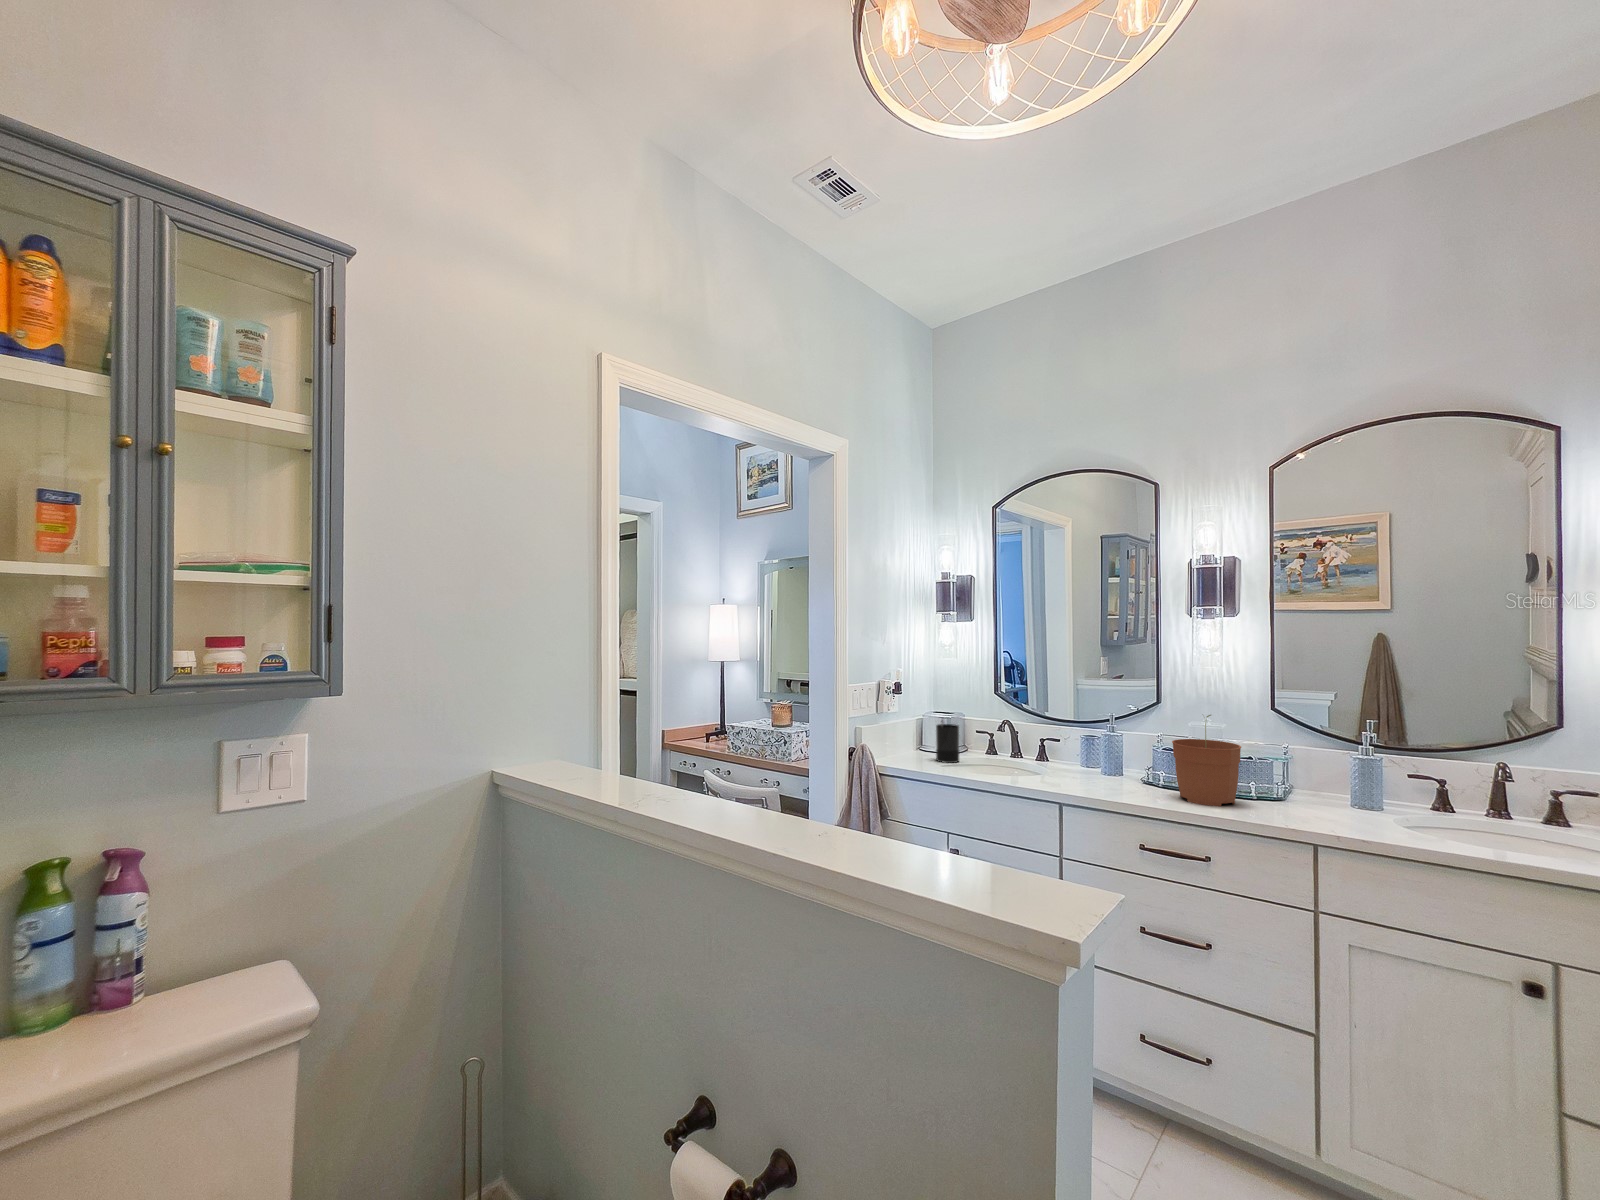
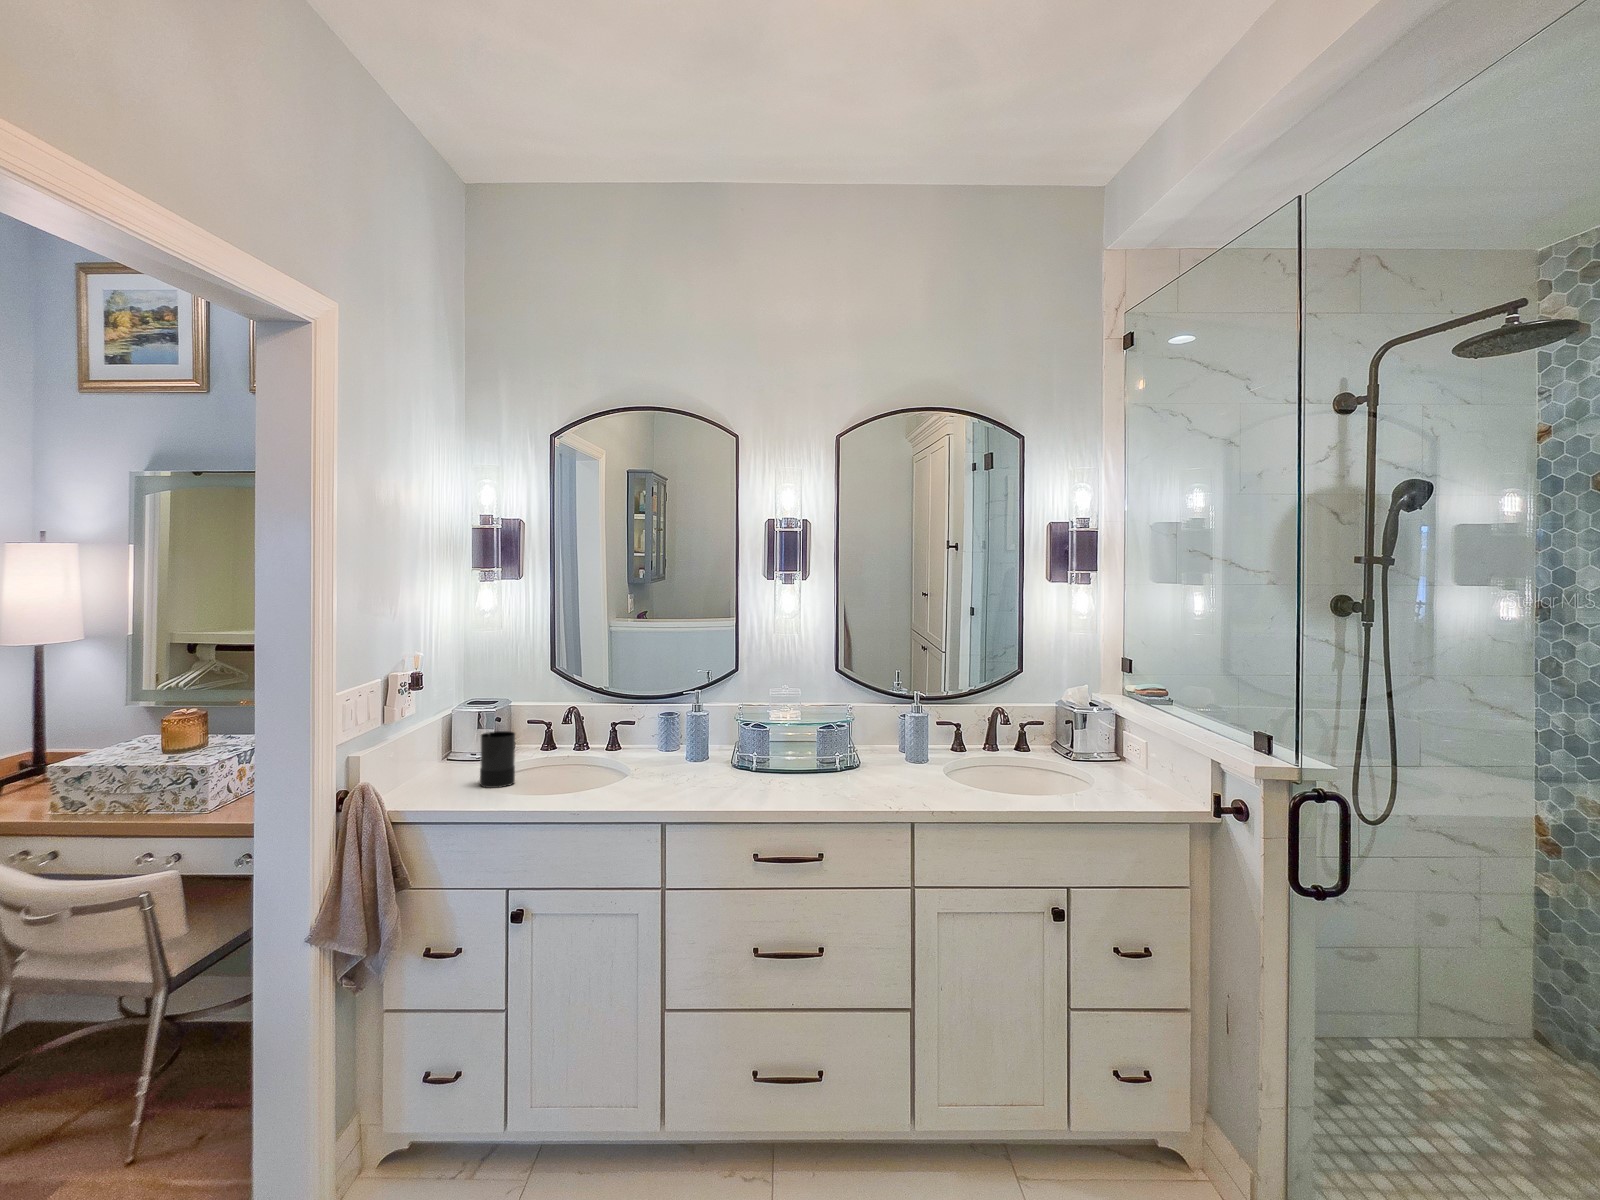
plant pot: present [1172,715,1241,806] -> none [793,698,861,803]

